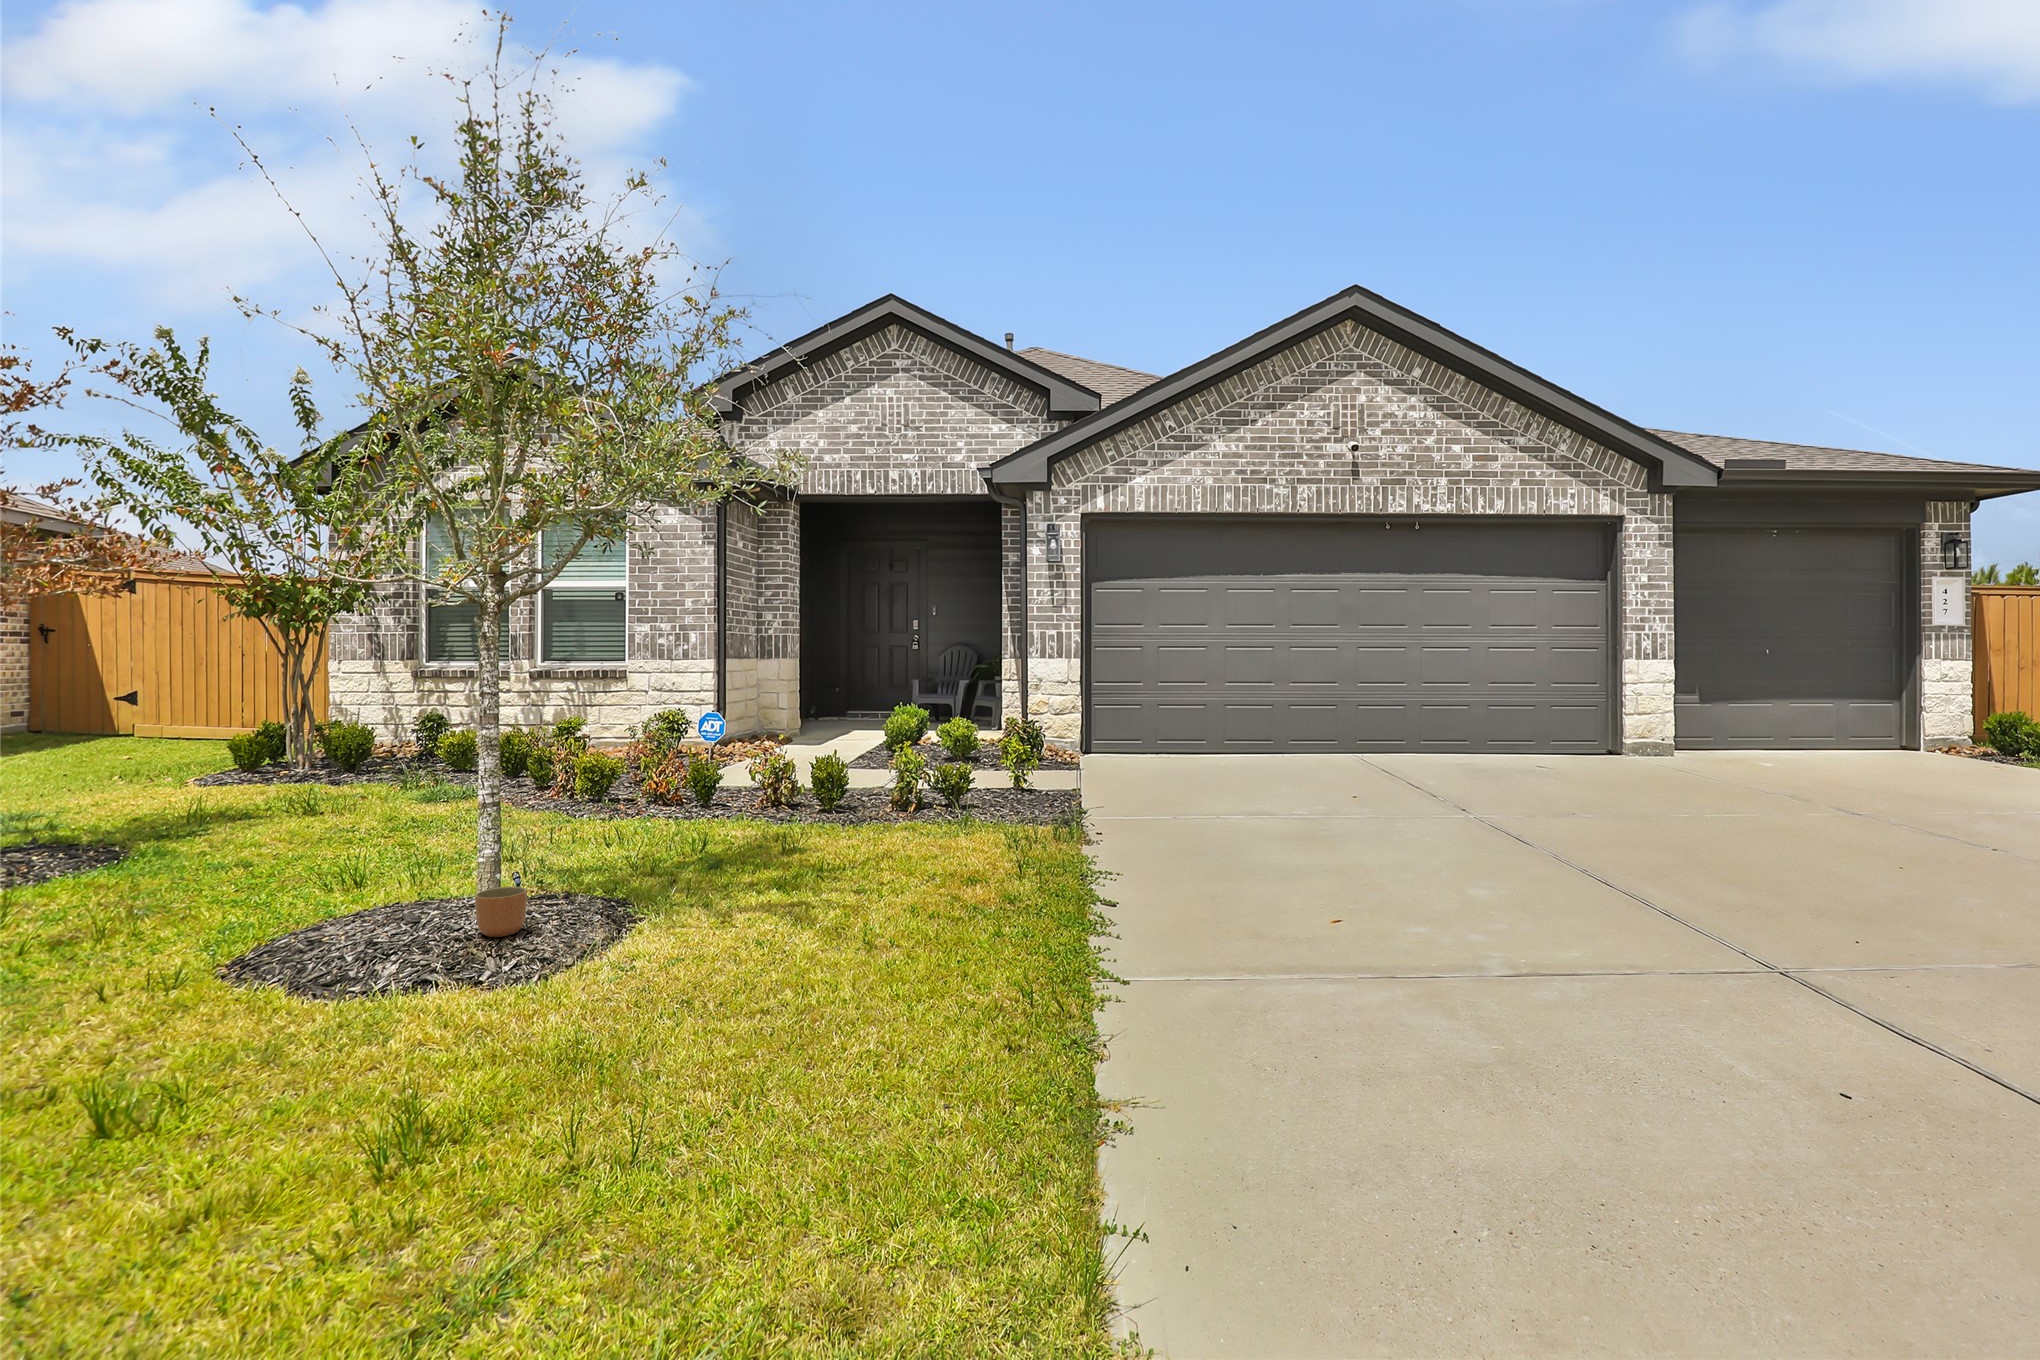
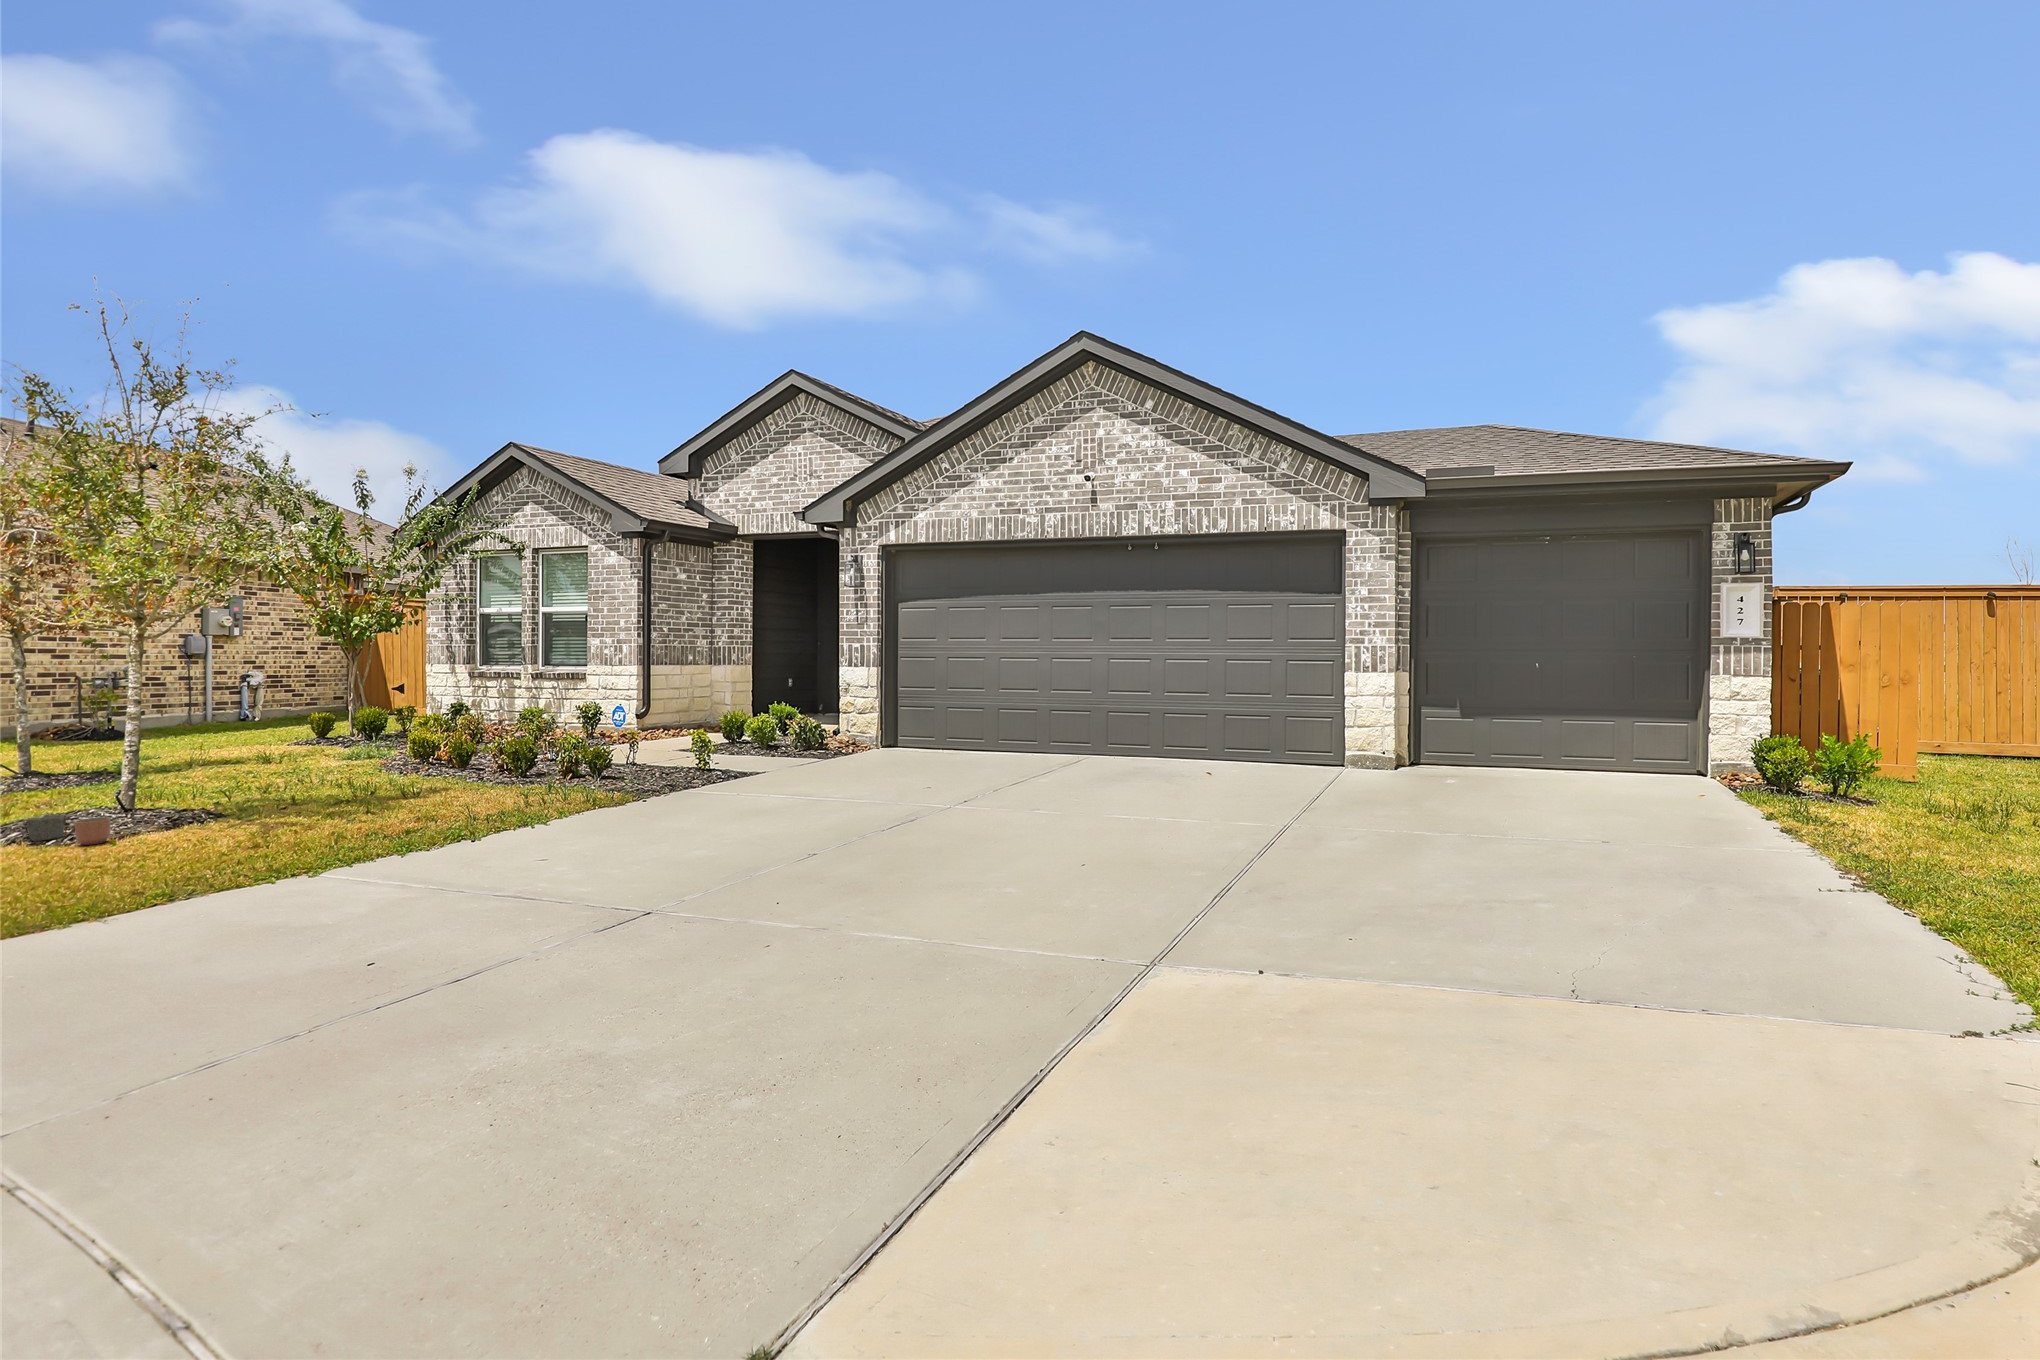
bucket: none [316,890,394,940] -> present [23,815,68,841]

